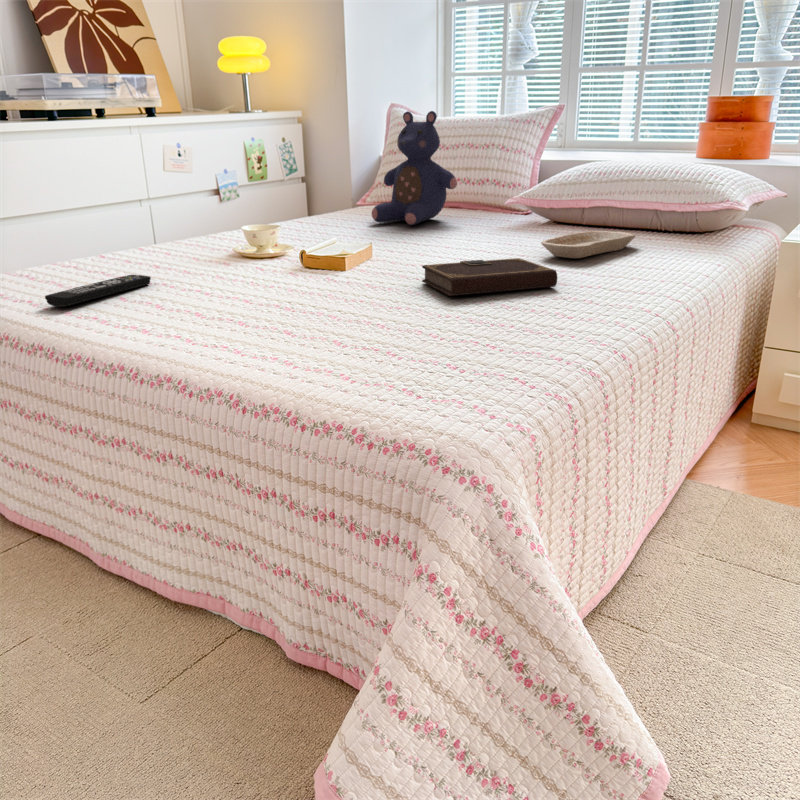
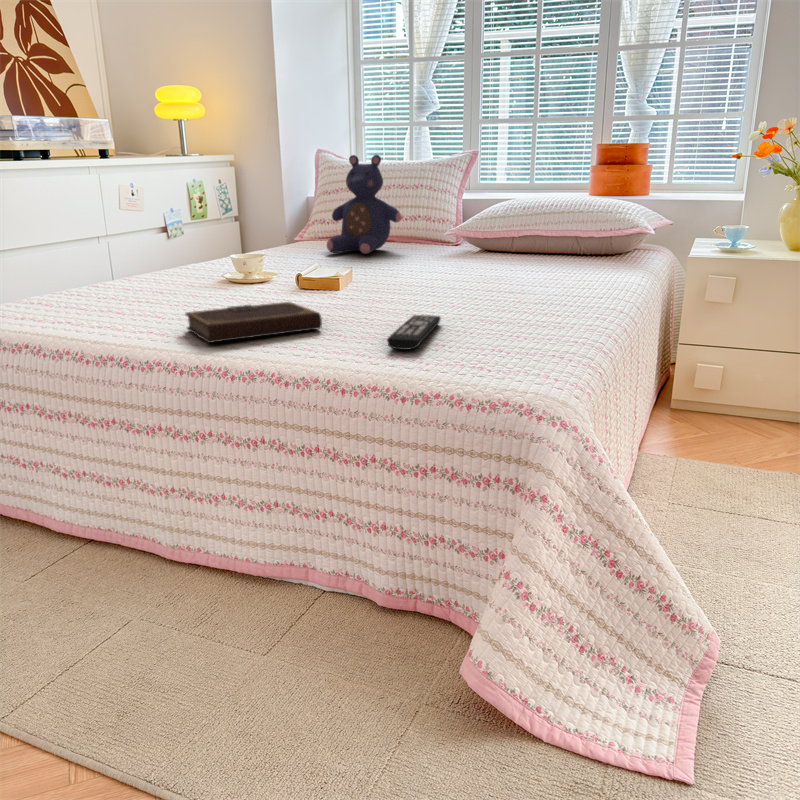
tray: present [541,231,636,258] -> none [497,254,568,275]
notebook: present [422,258,557,296] -> present [186,302,322,343]
remote control: present [45,275,151,307] -> present [387,315,441,350]

